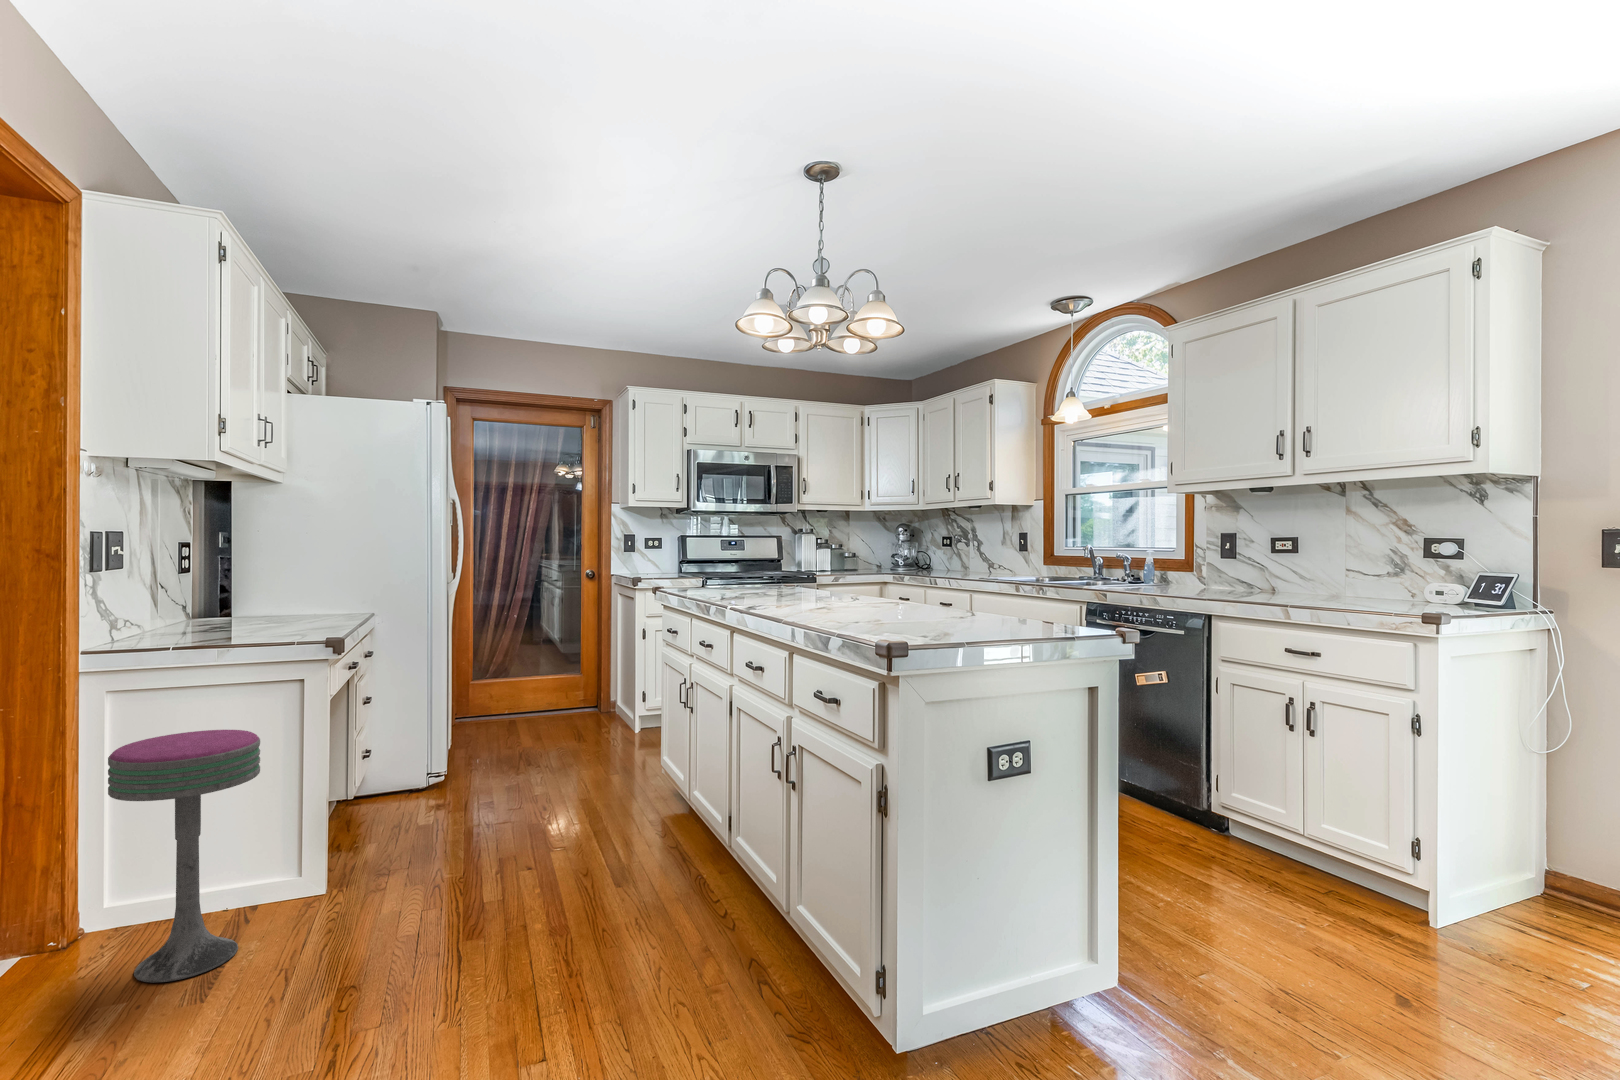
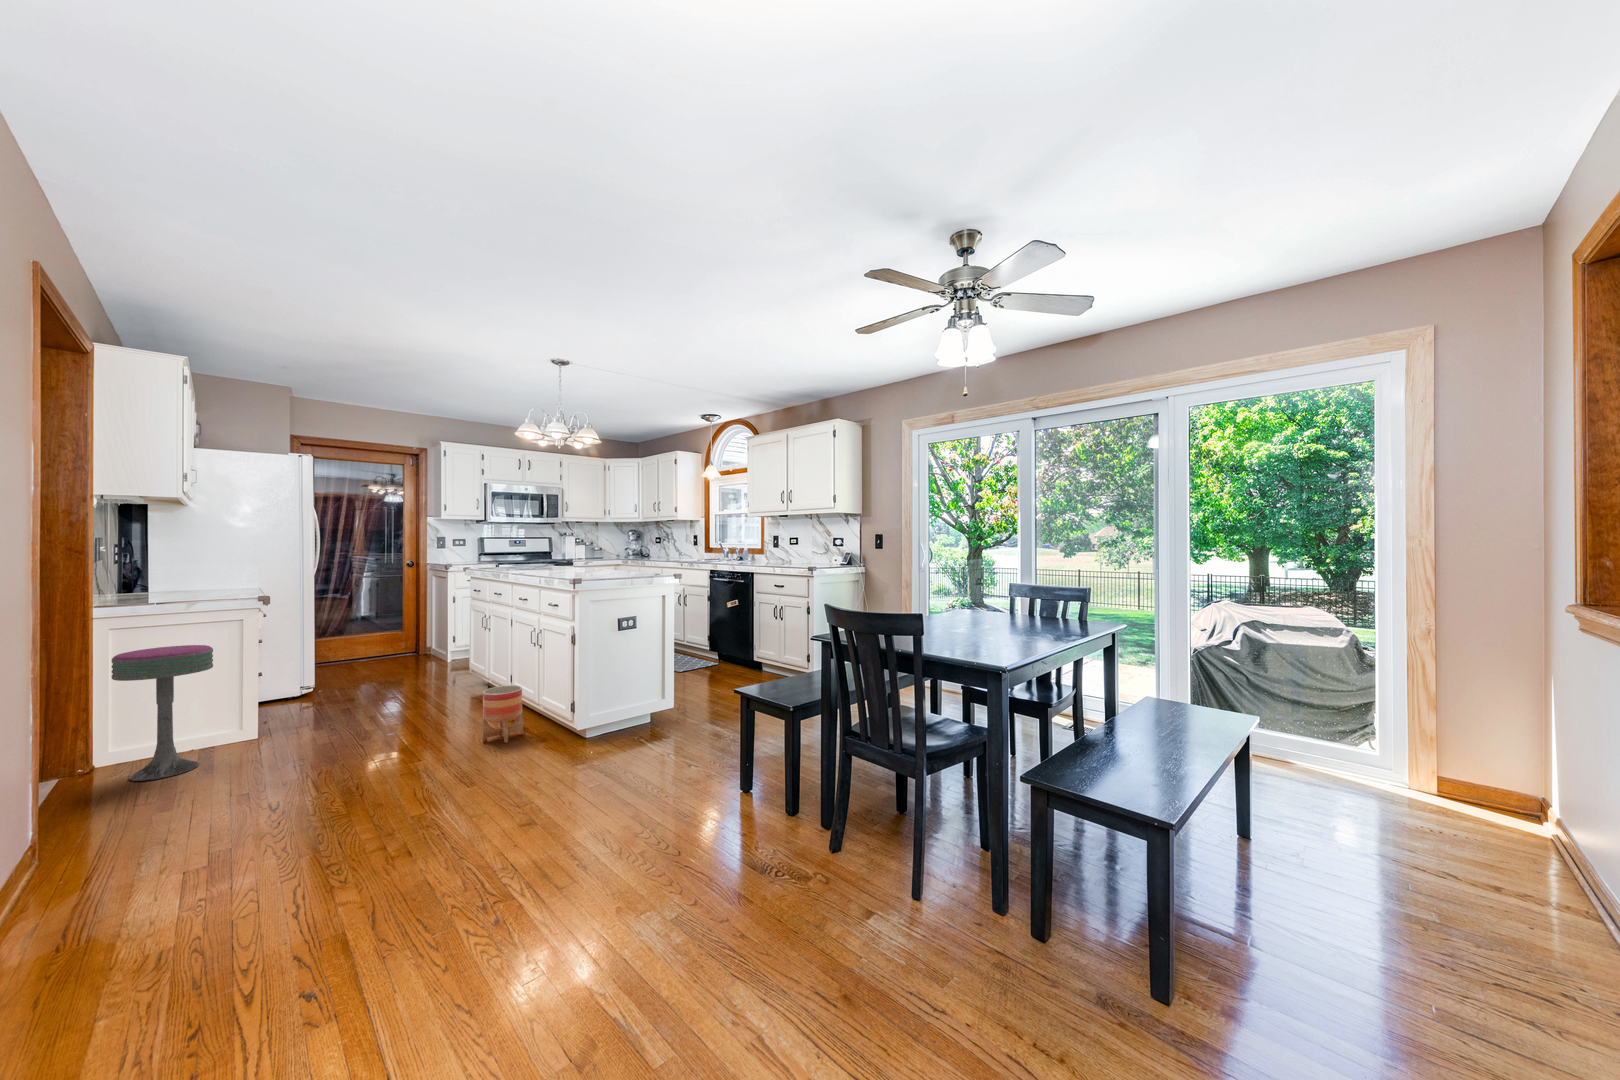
planter: none [689,862,767,1005] -> present [482,685,523,743]

